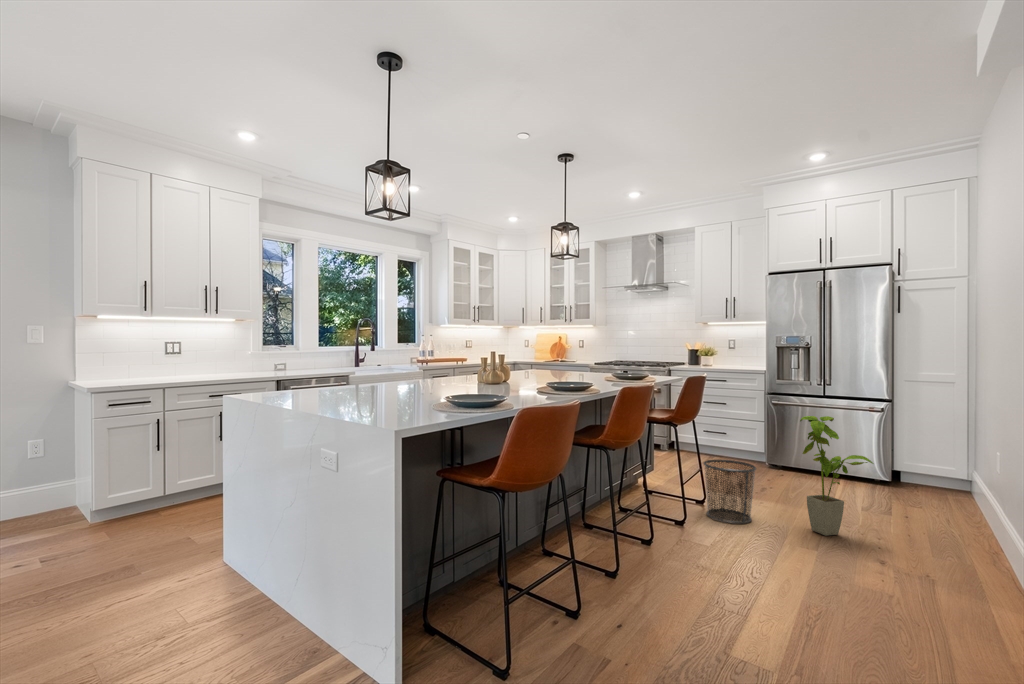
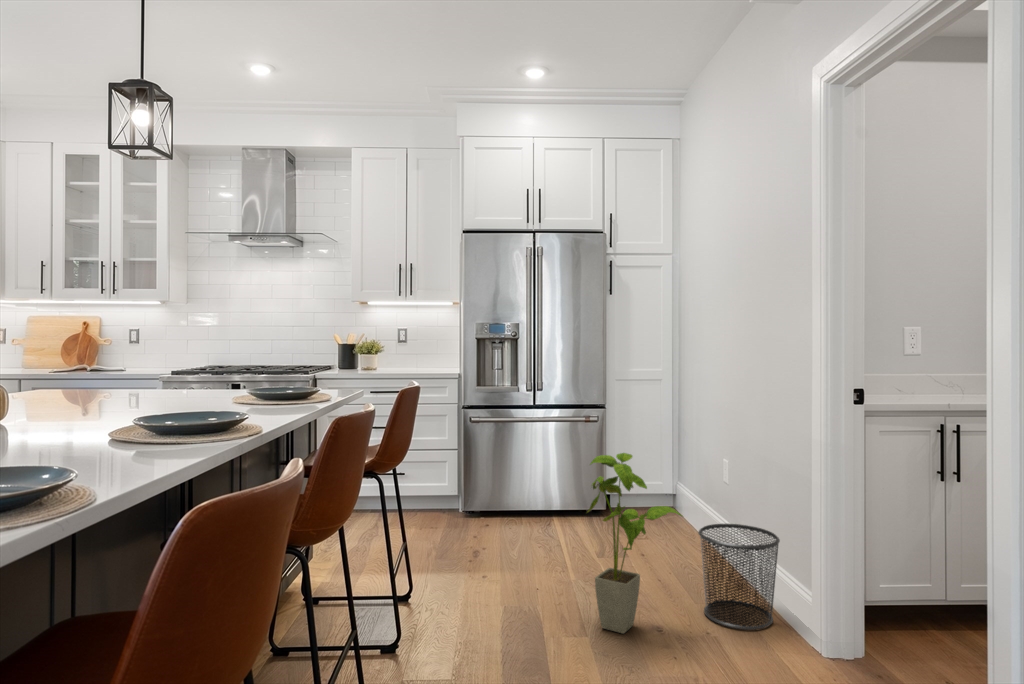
waste bin: present [704,460,756,524] -> present [698,524,780,630]

